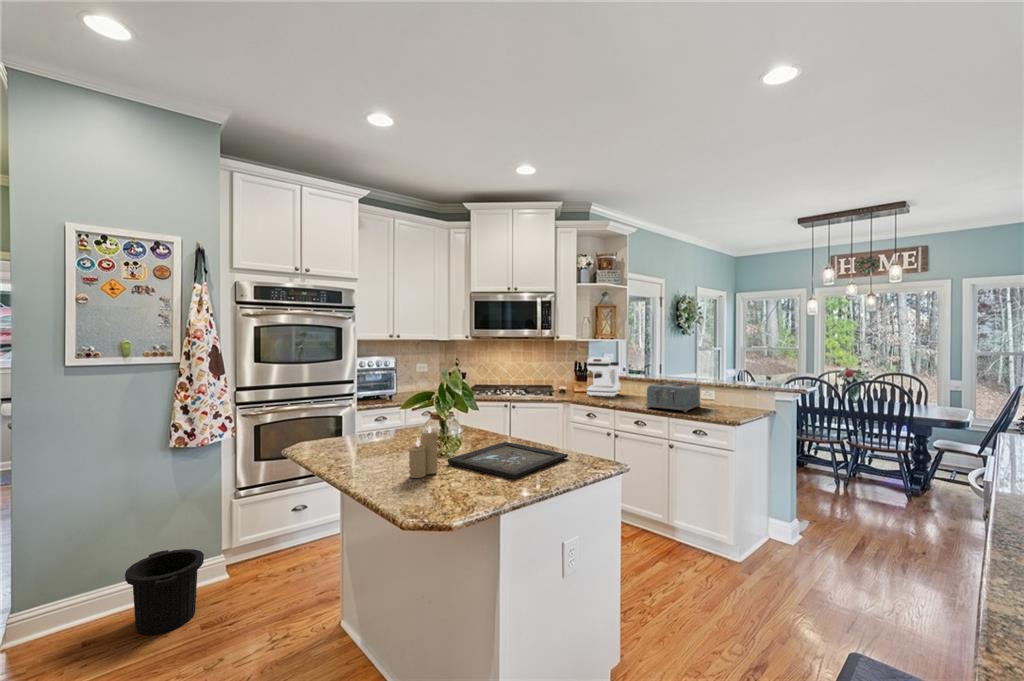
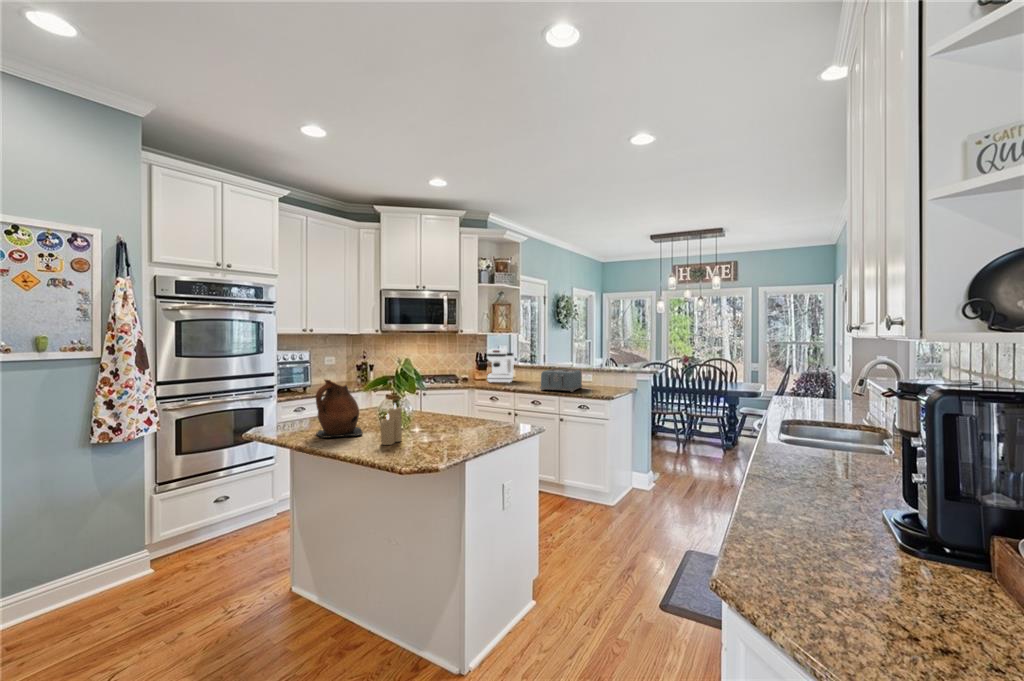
ceramic pitcher: none [349,393,406,462] -> present [316,380,363,438]
tray: present [448,442,568,479] -> none [405,418,498,441]
trash can: present [125,549,204,635] -> none [56,544,140,628]

